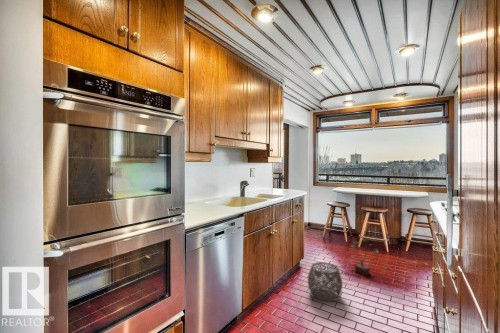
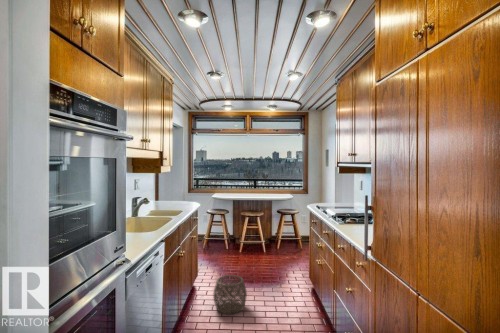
potted plant: present [352,239,378,275] -> none [241,243,269,279]

